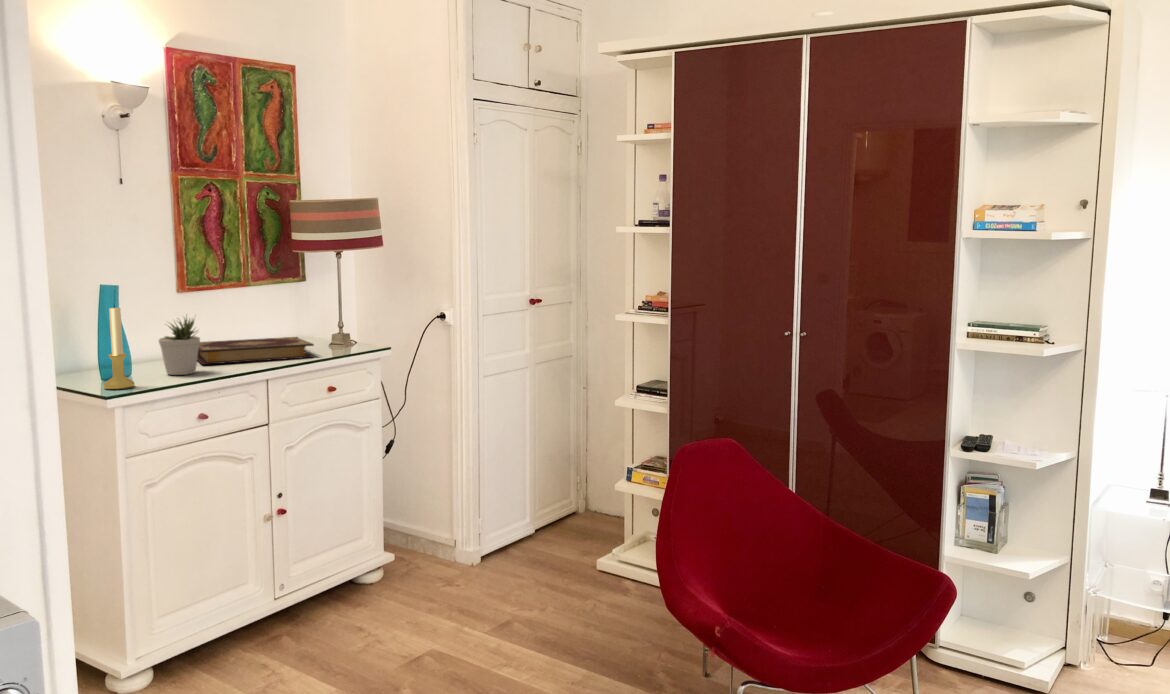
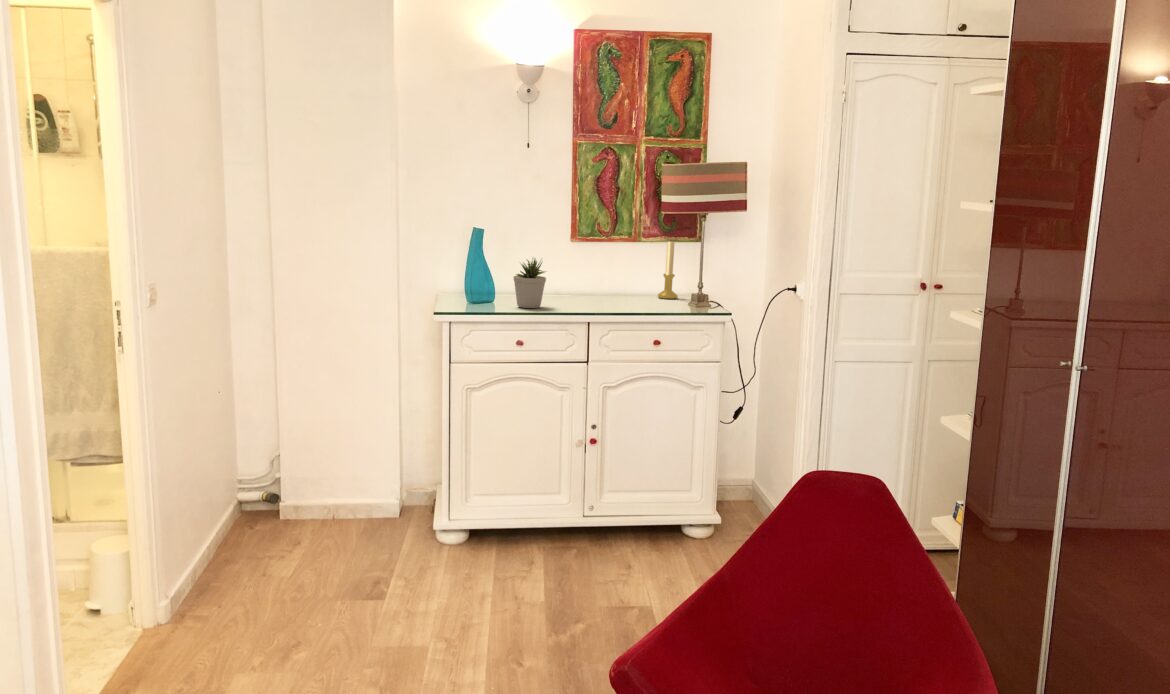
candle holder: present [103,306,135,389] -> present [658,241,678,299]
book: present [197,337,314,365] -> none [558,285,664,310]

